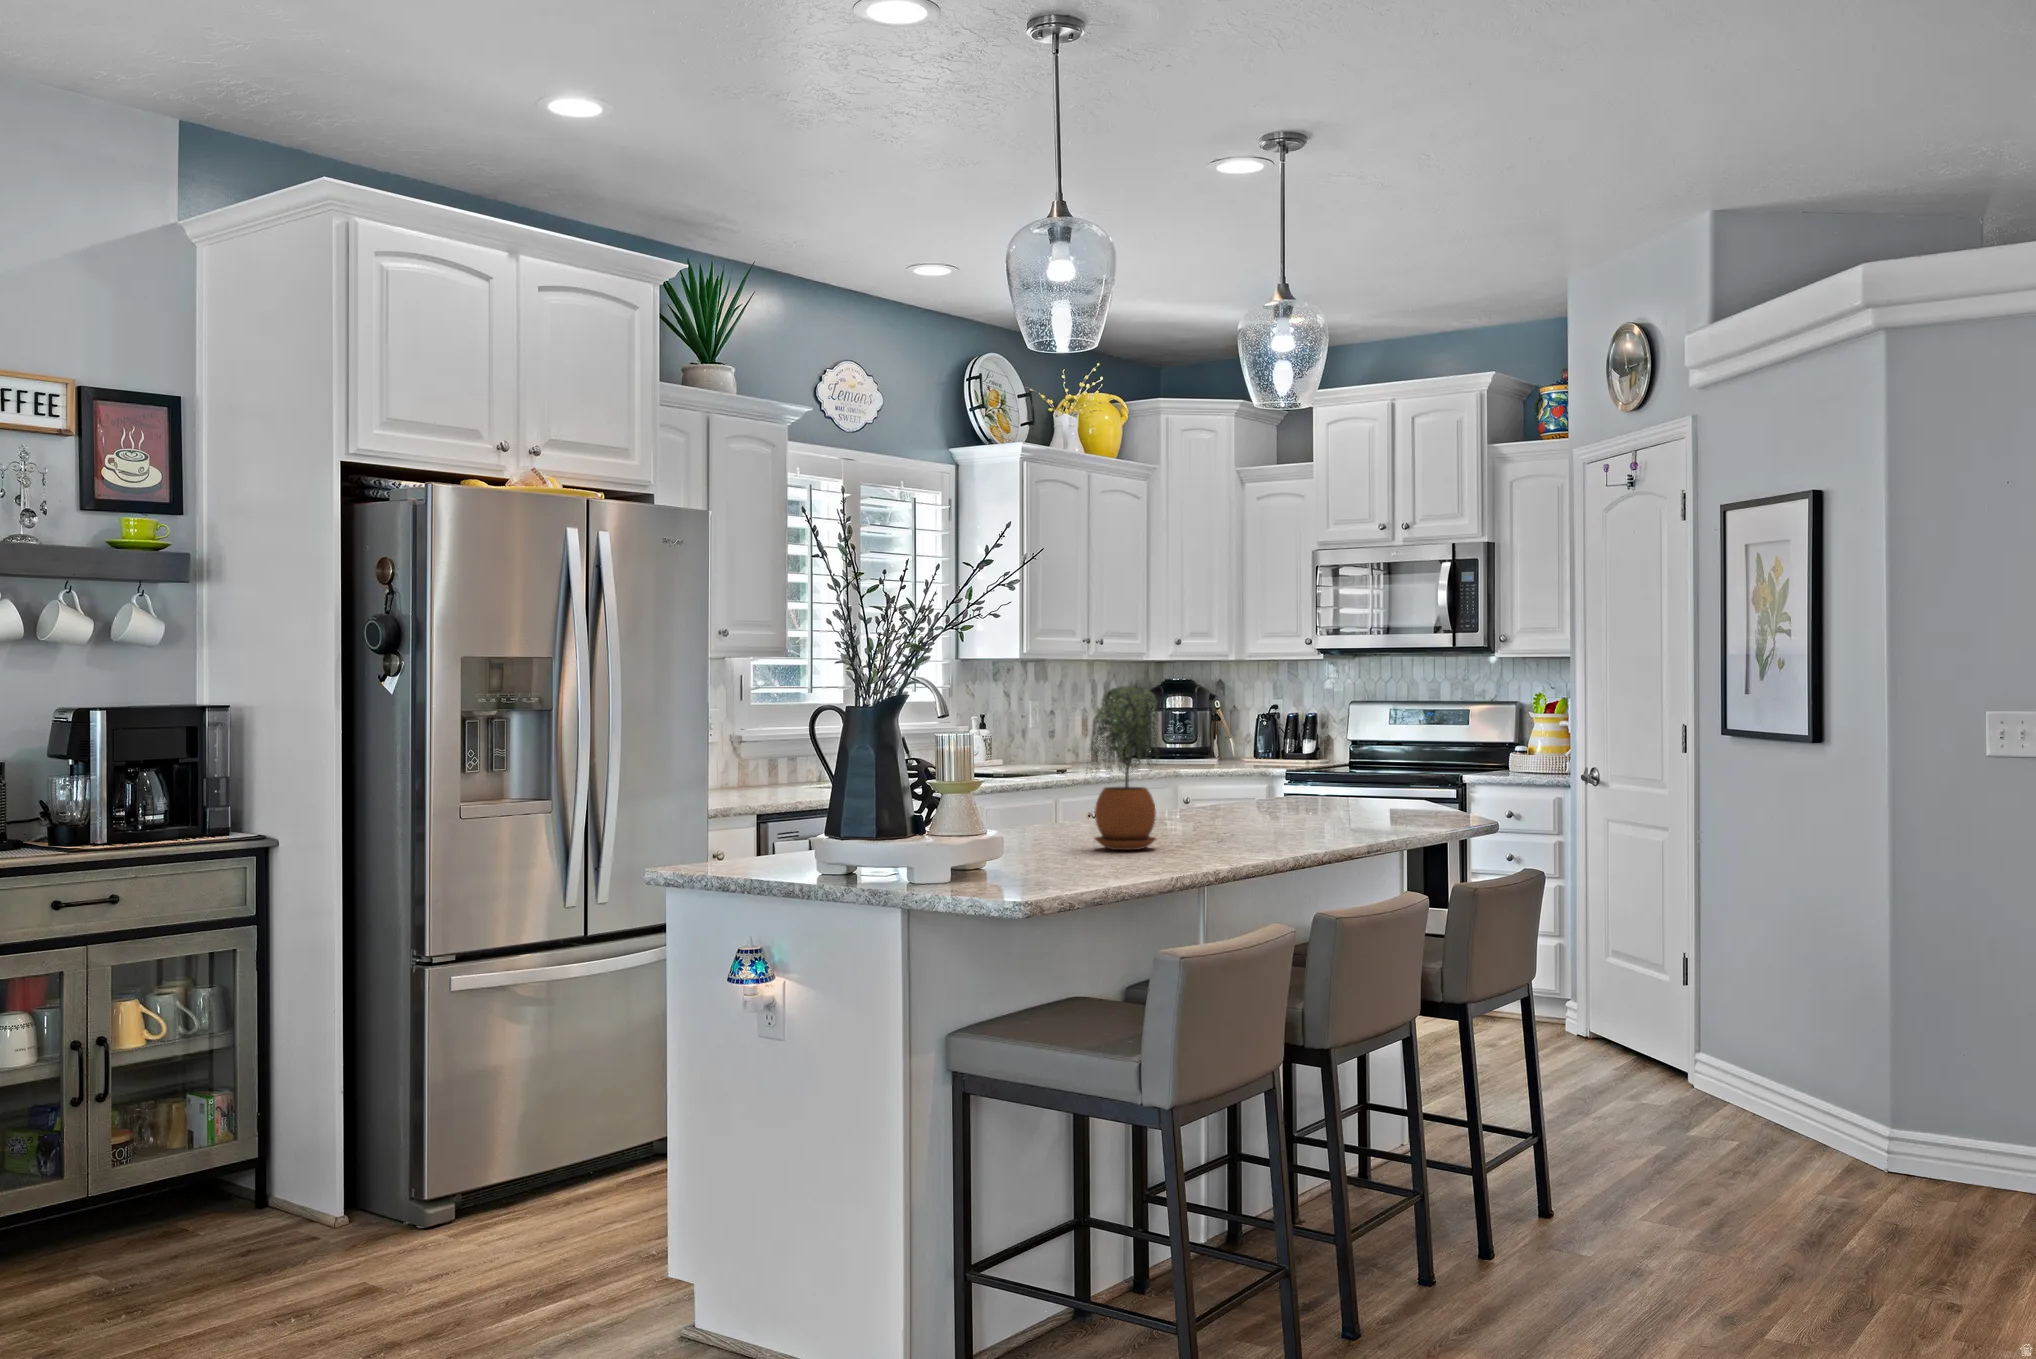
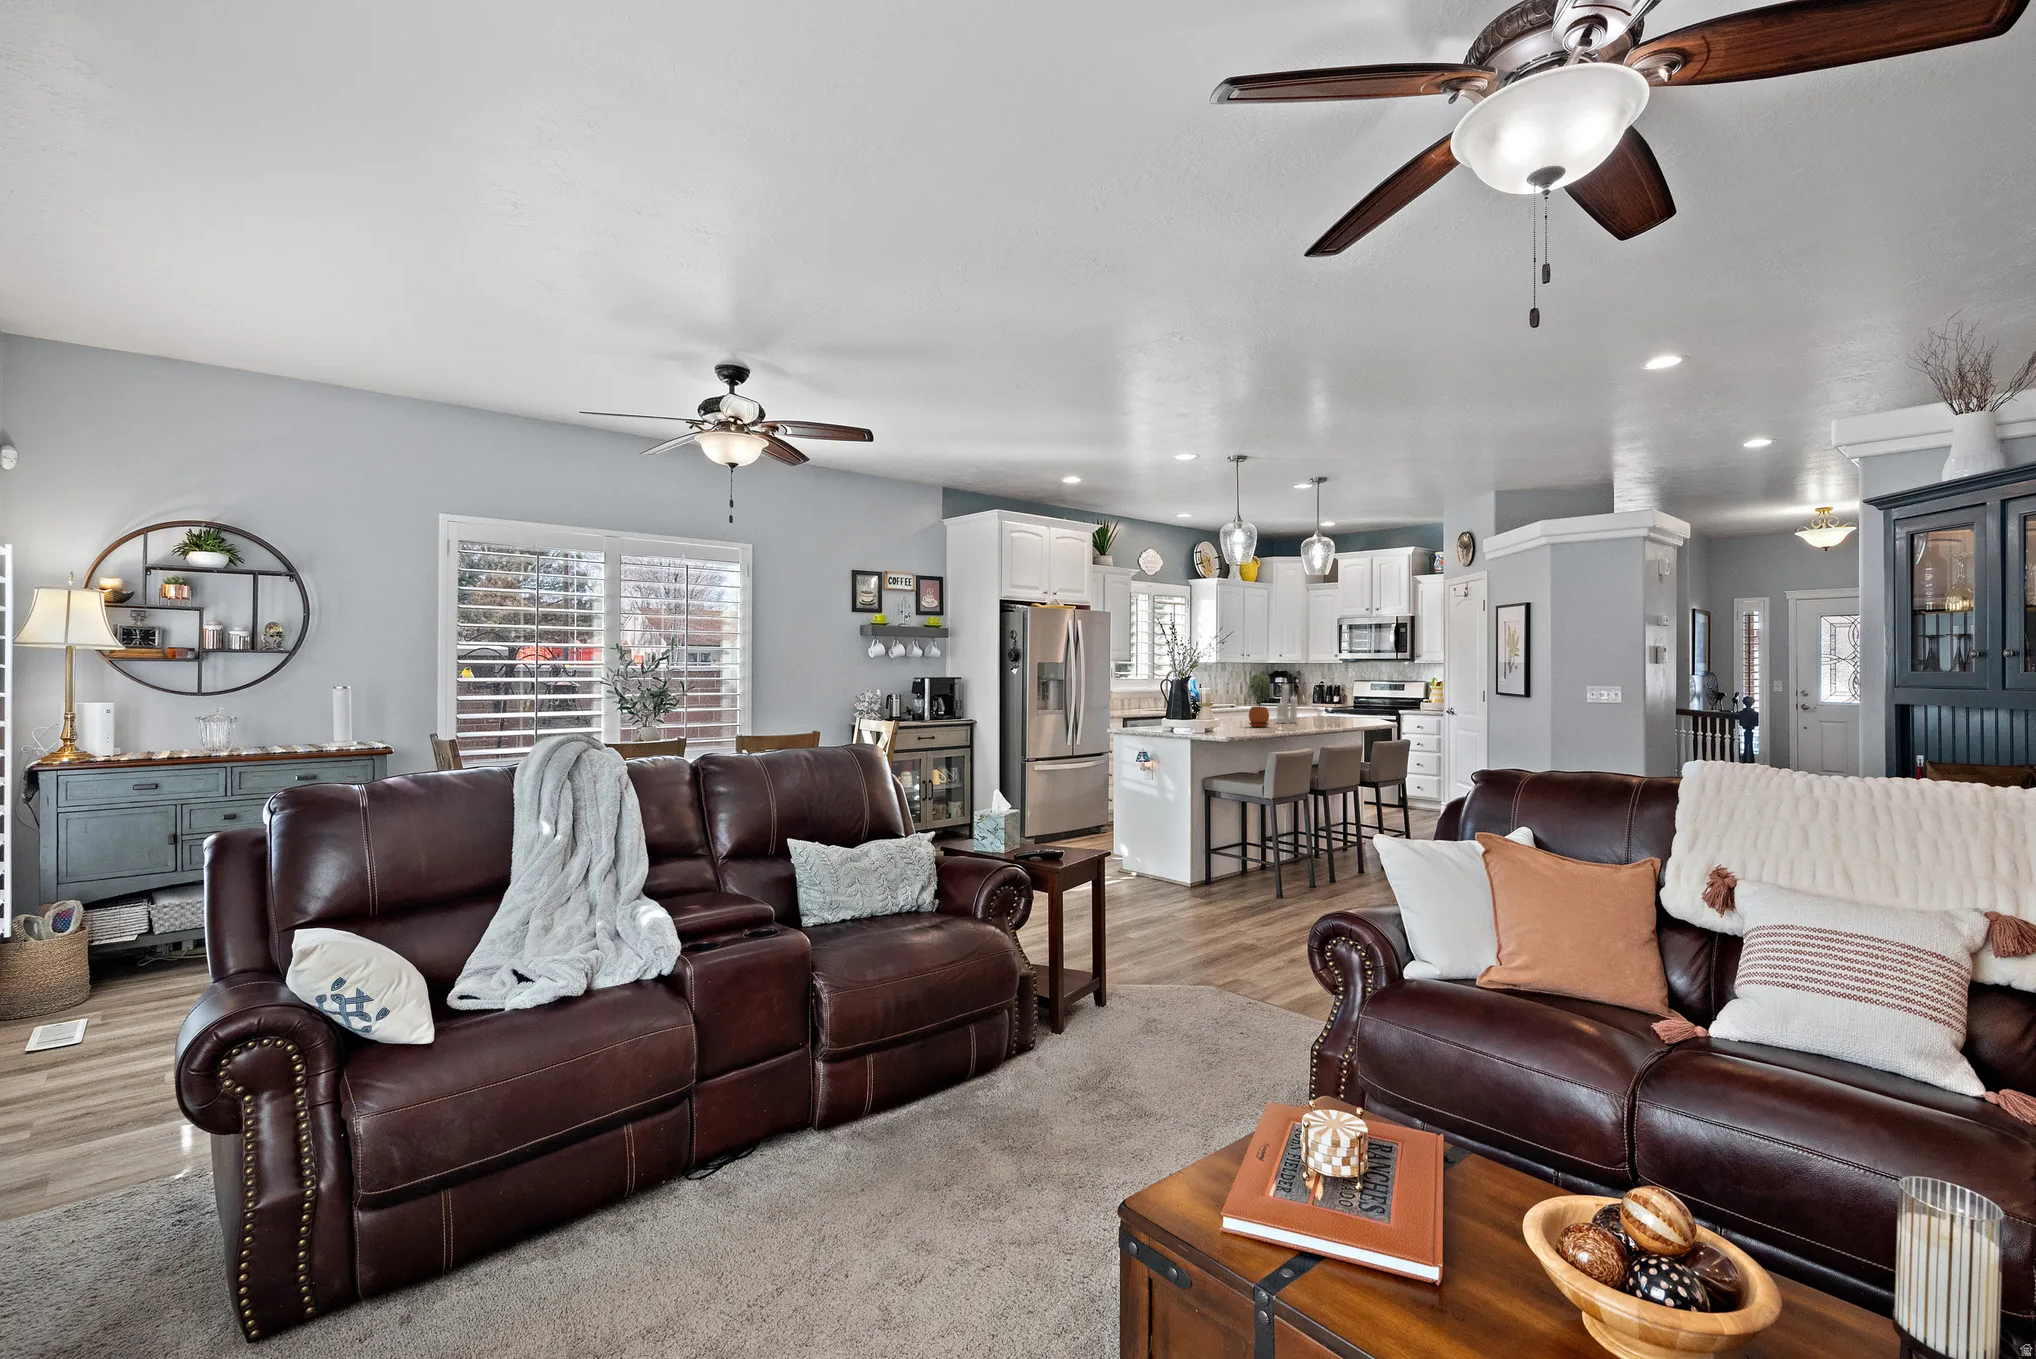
candle: none [1174,695,1236,831] -> present [1276,685,1297,723]

